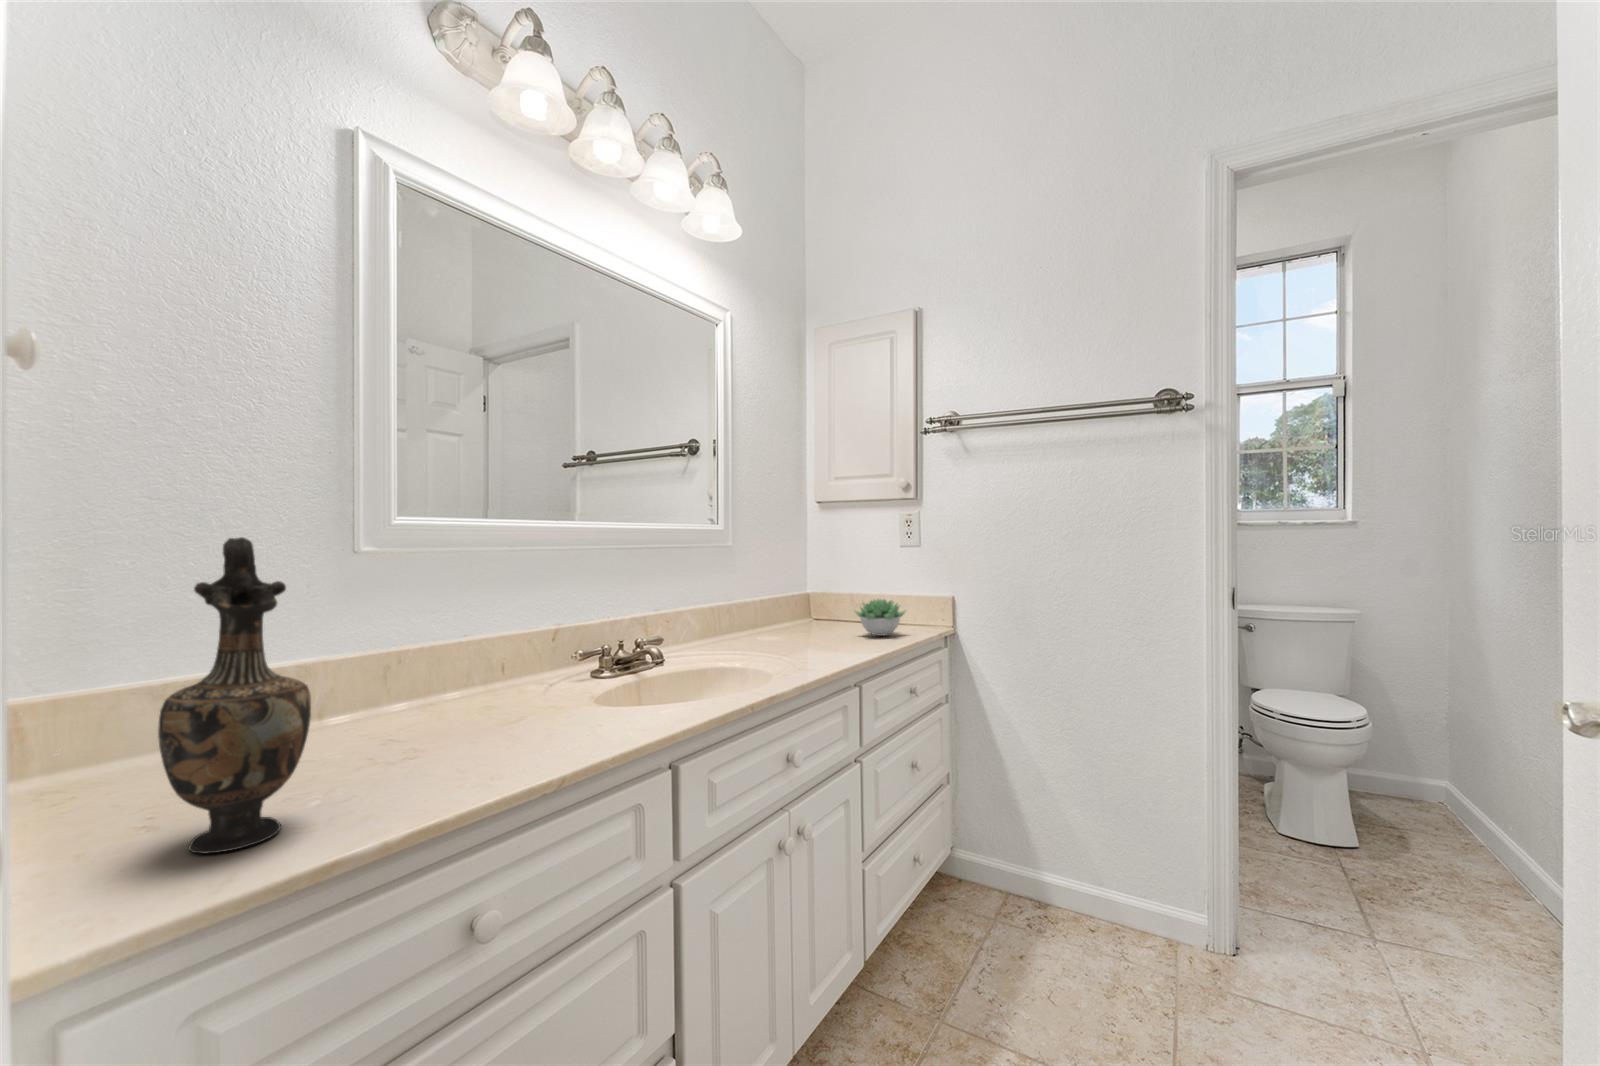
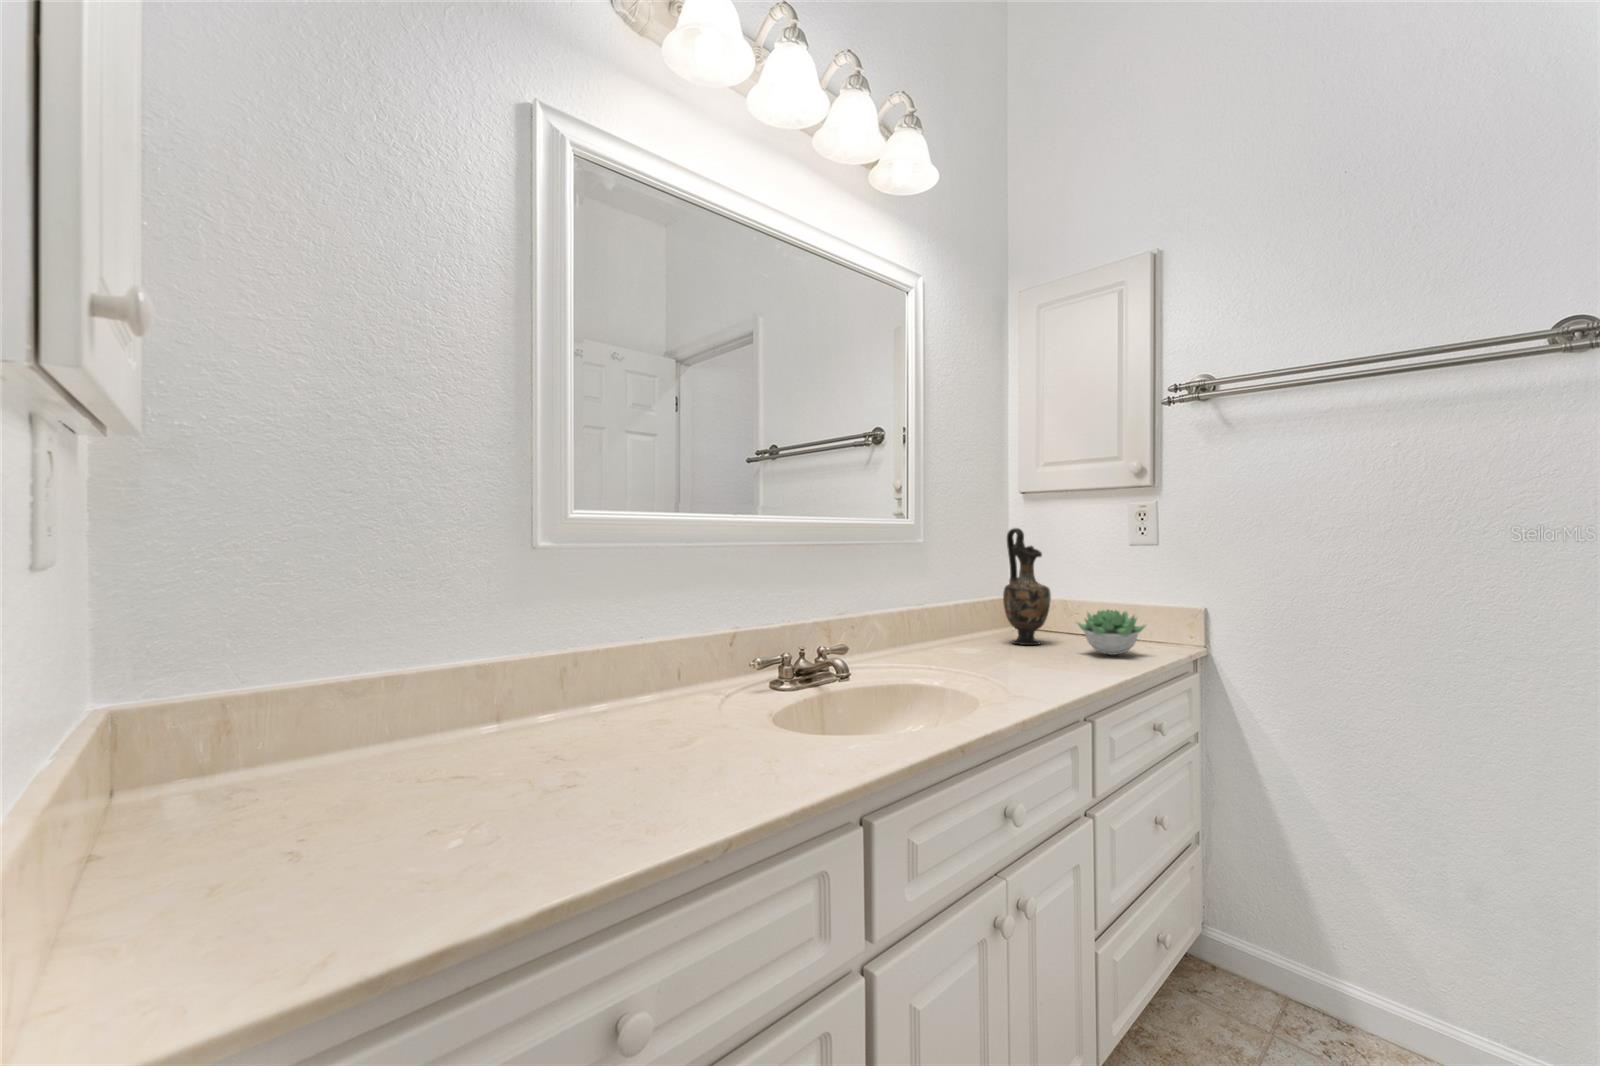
vase: present [158,537,311,853] -> present [1003,528,1051,645]

